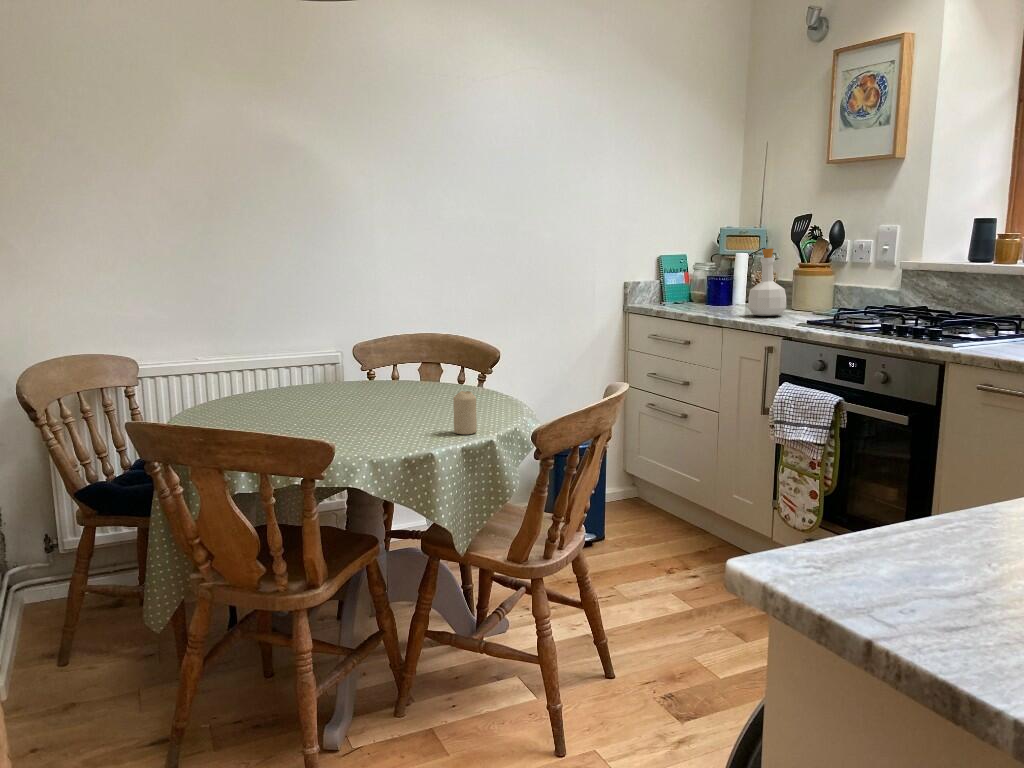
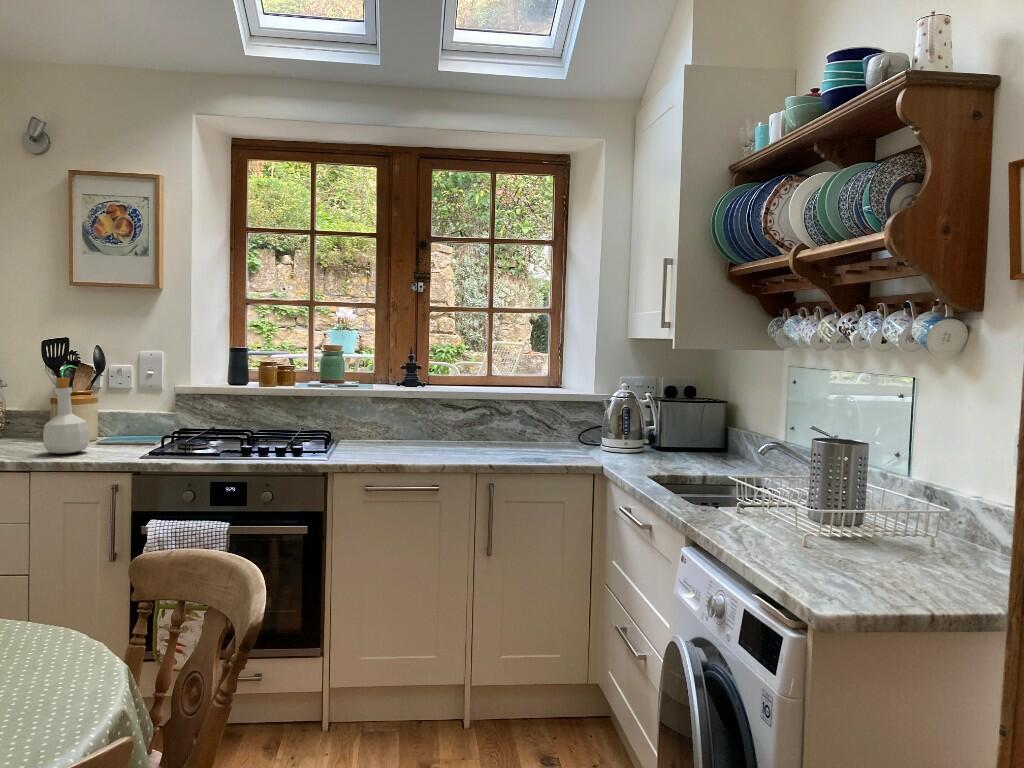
candle: present [453,391,477,434] -> none [50,613,88,681]

